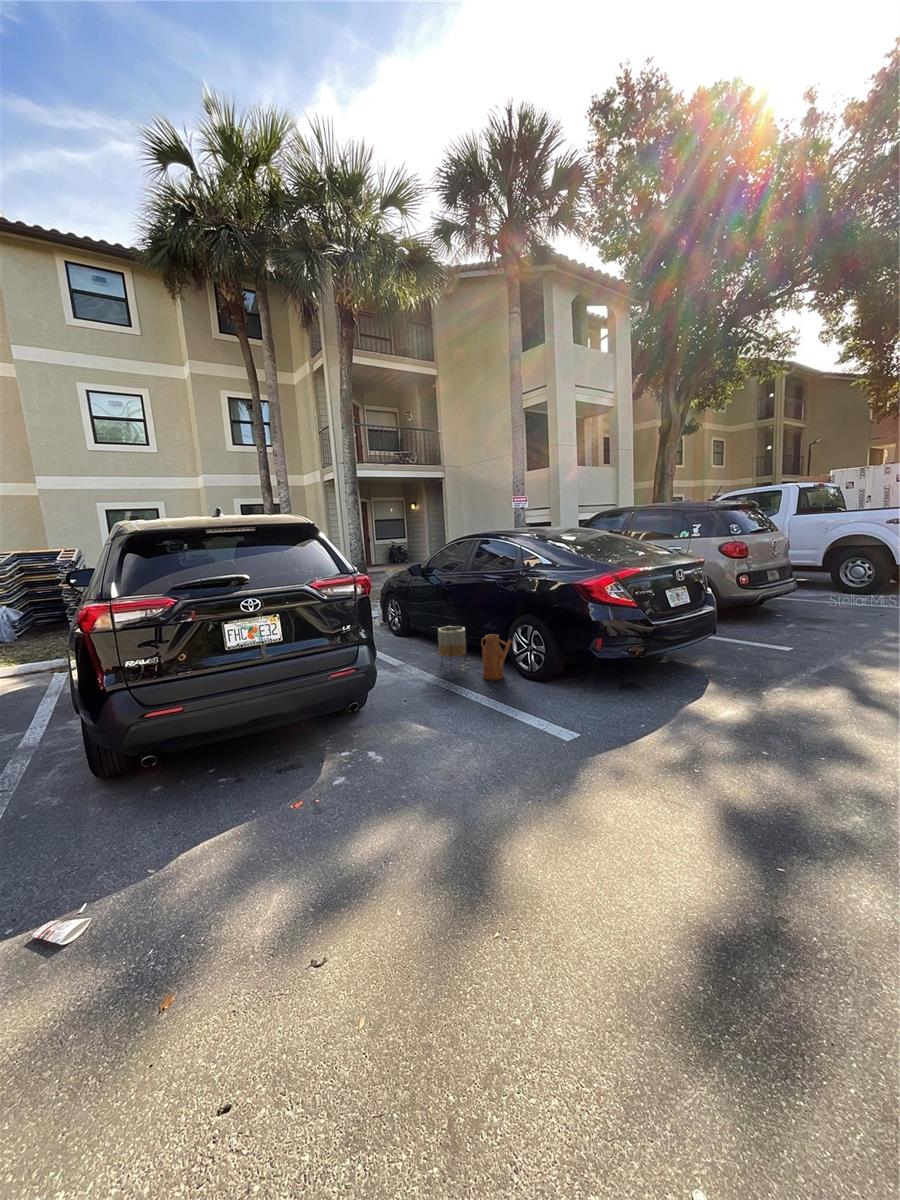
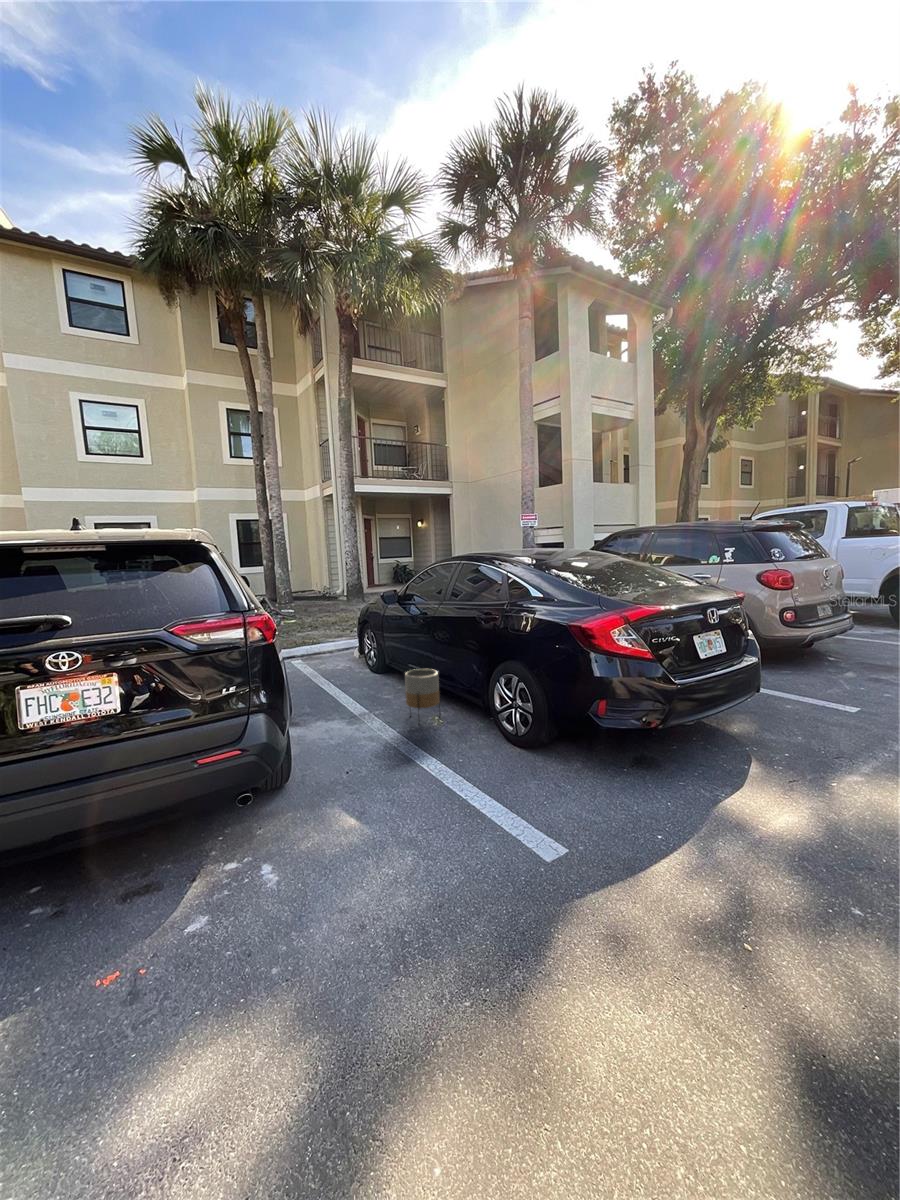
watering can: present [481,634,512,680] -> none [454,683,491,744]

